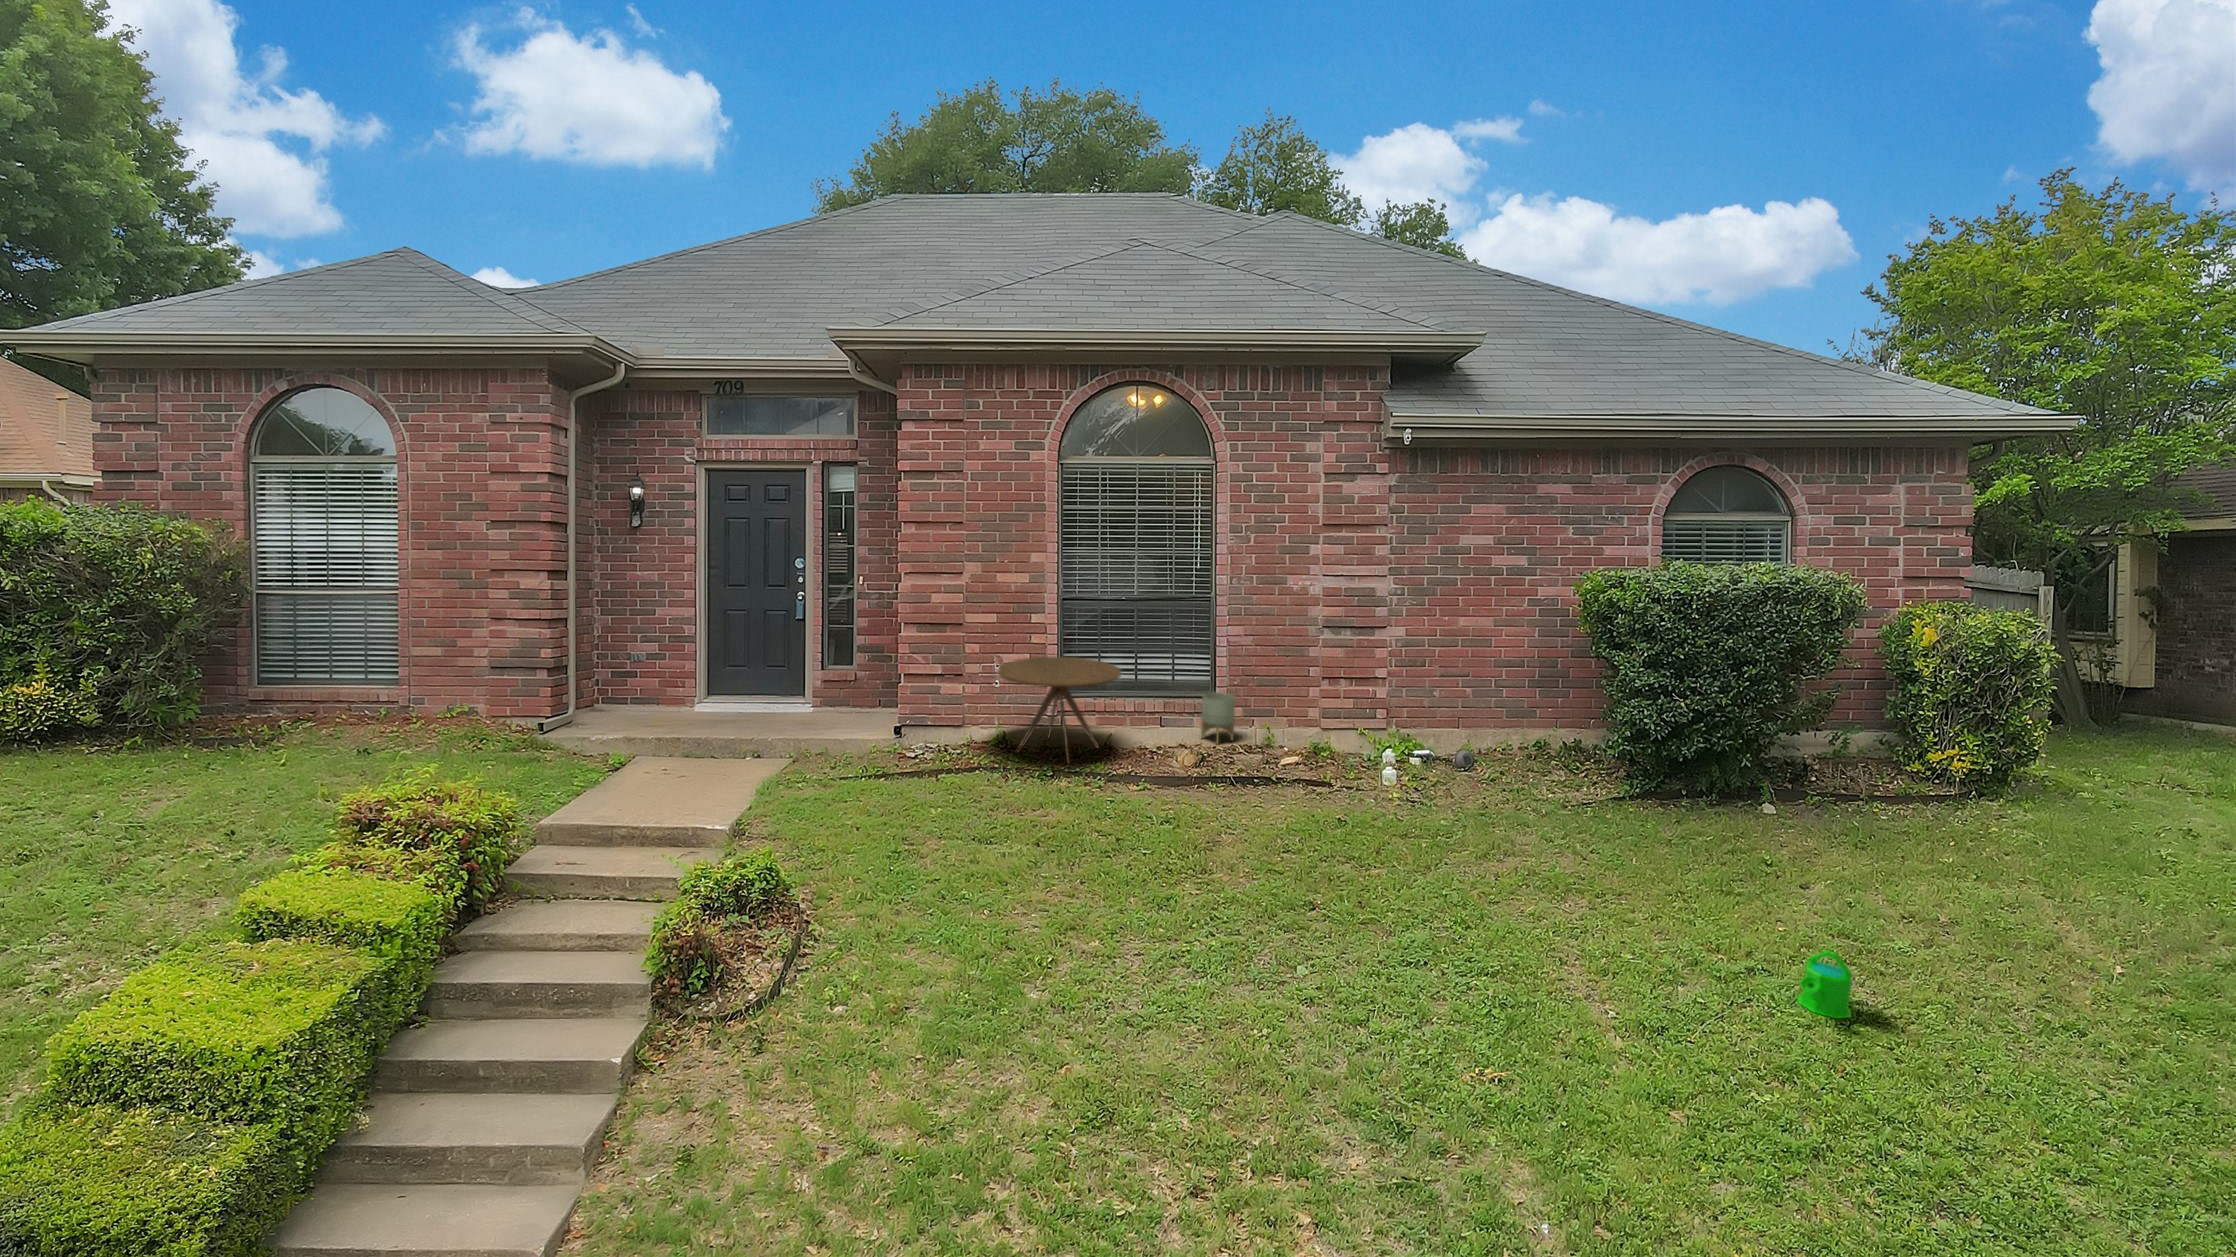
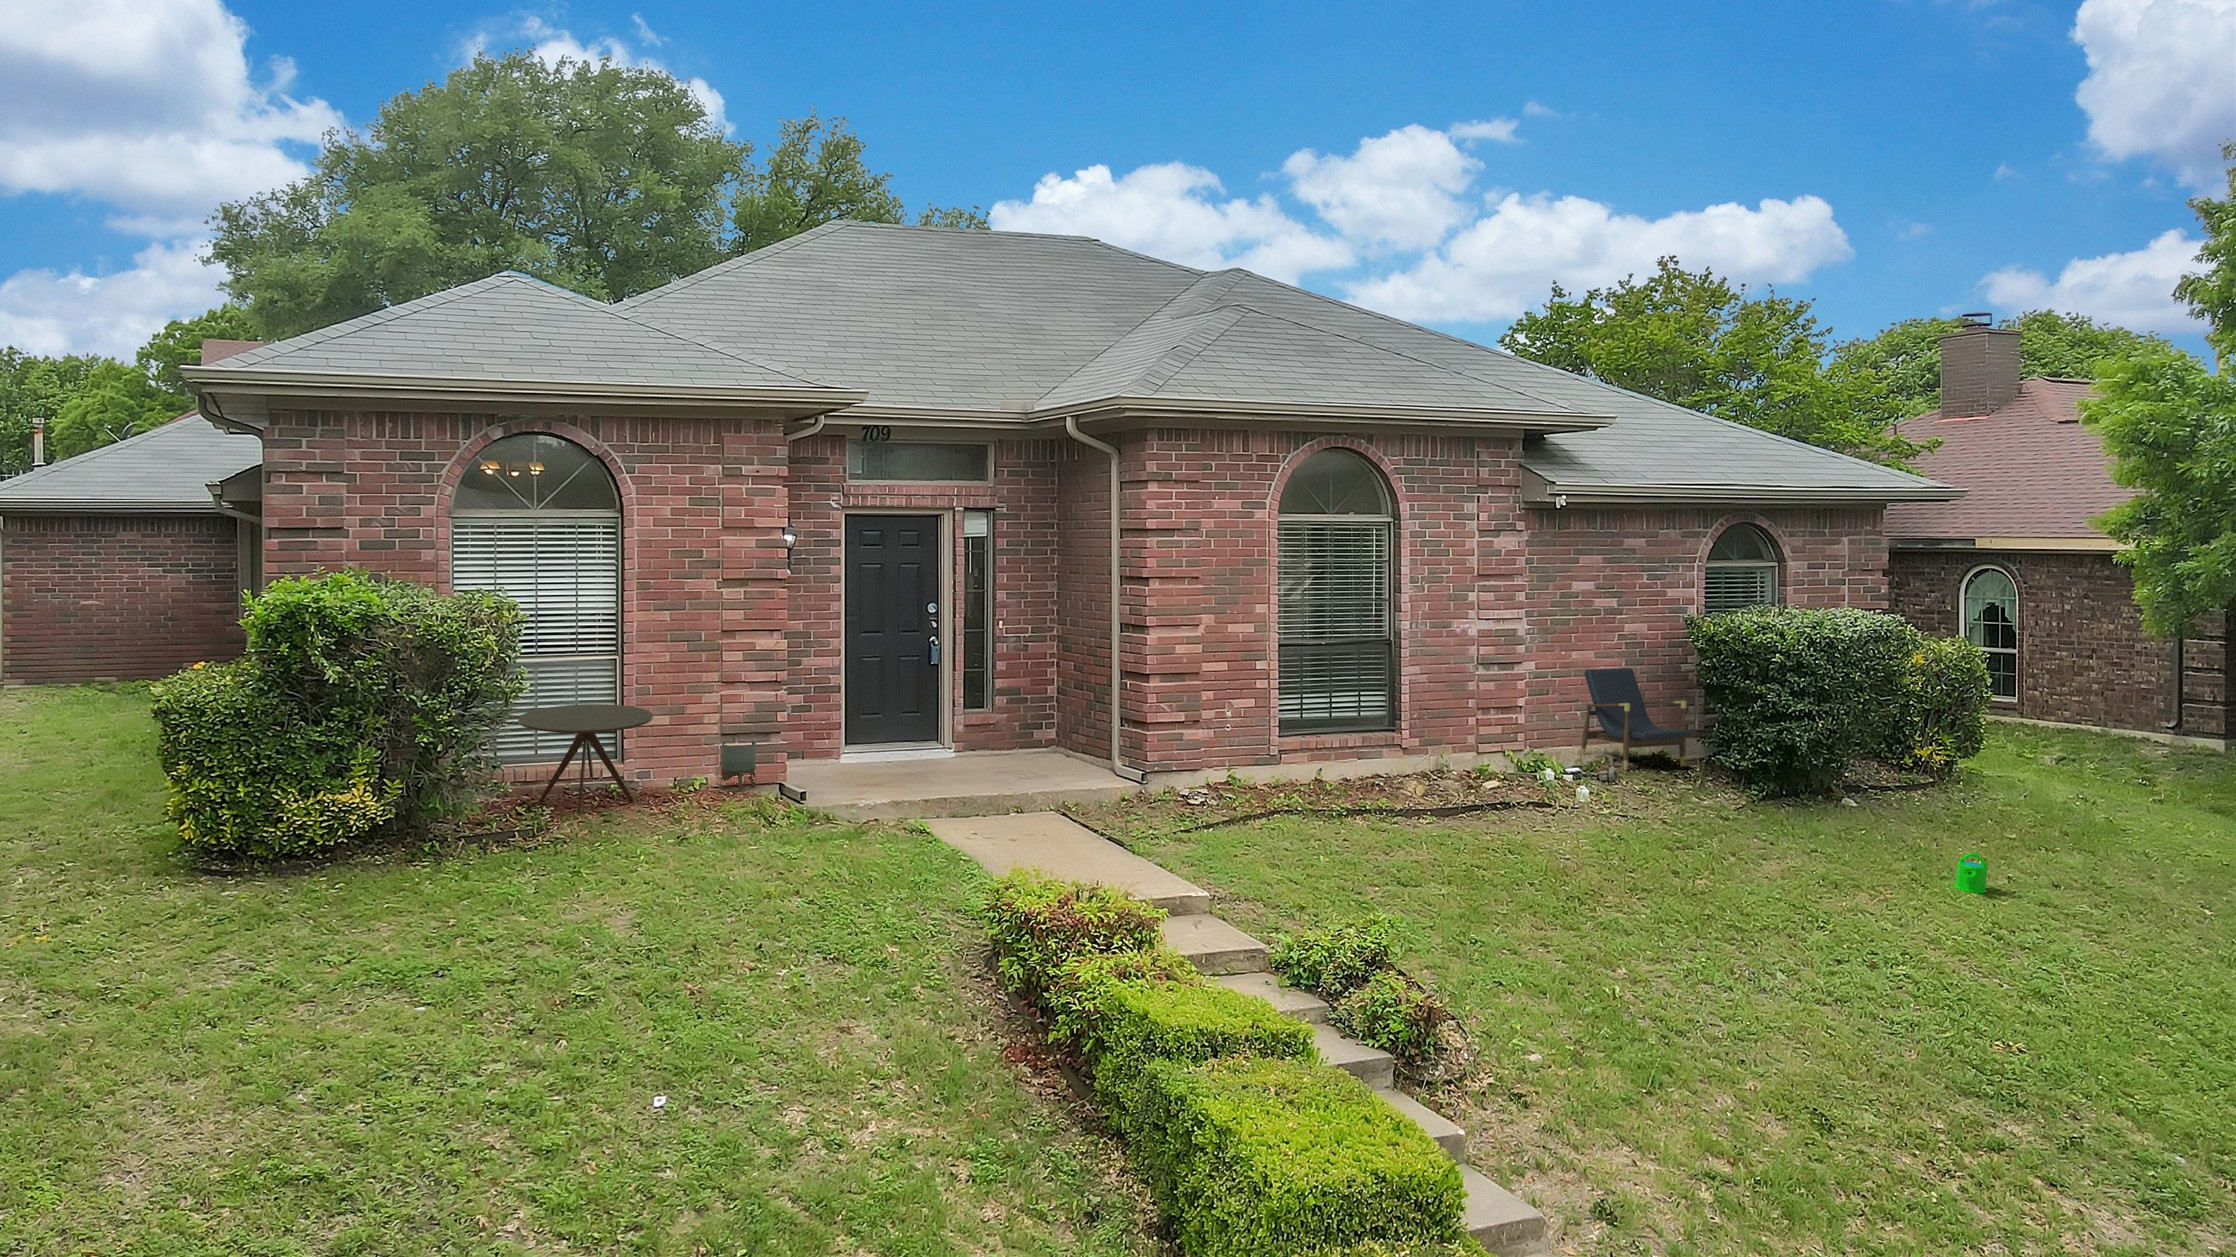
lounge chair: none [1467,638,1593,764] -> present [1582,668,1692,770]
round table: present [998,657,1121,763] -> present [518,704,653,813]
planter: present [1201,692,1235,743] -> present [721,740,756,792]

